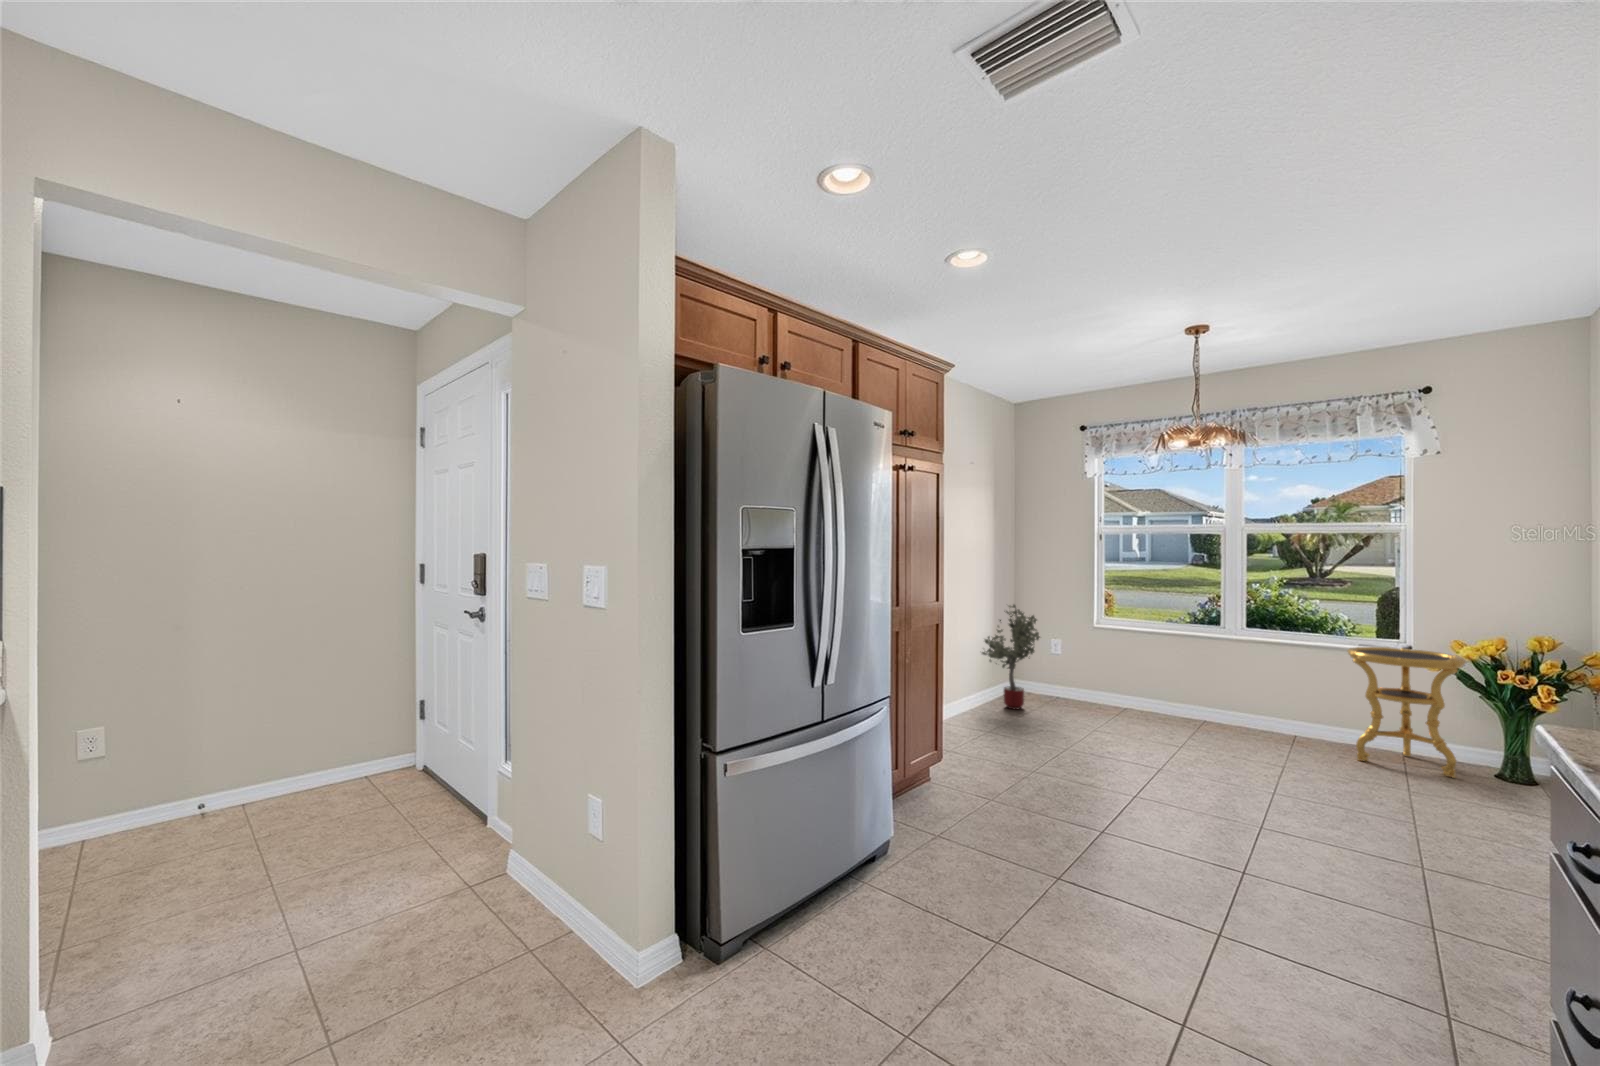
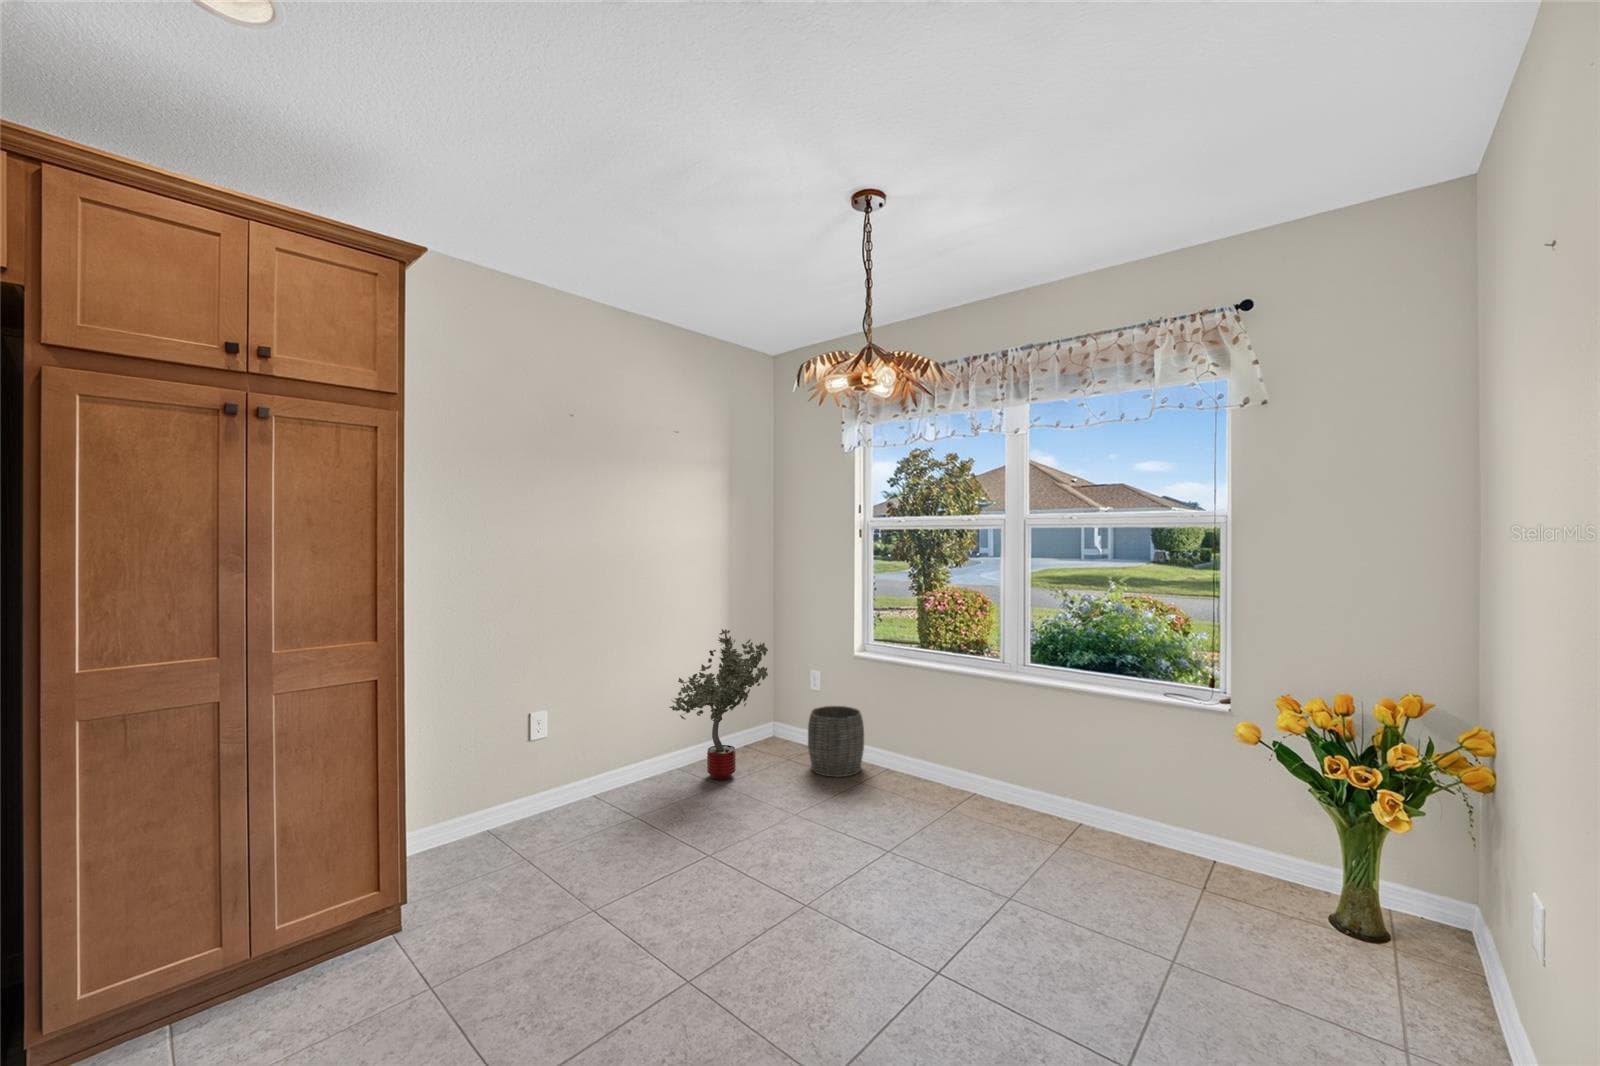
side table: present [1347,647,1466,778] -> none [1125,702,1286,928]
woven basket: none [1069,662,1112,709] -> present [808,706,864,777]

